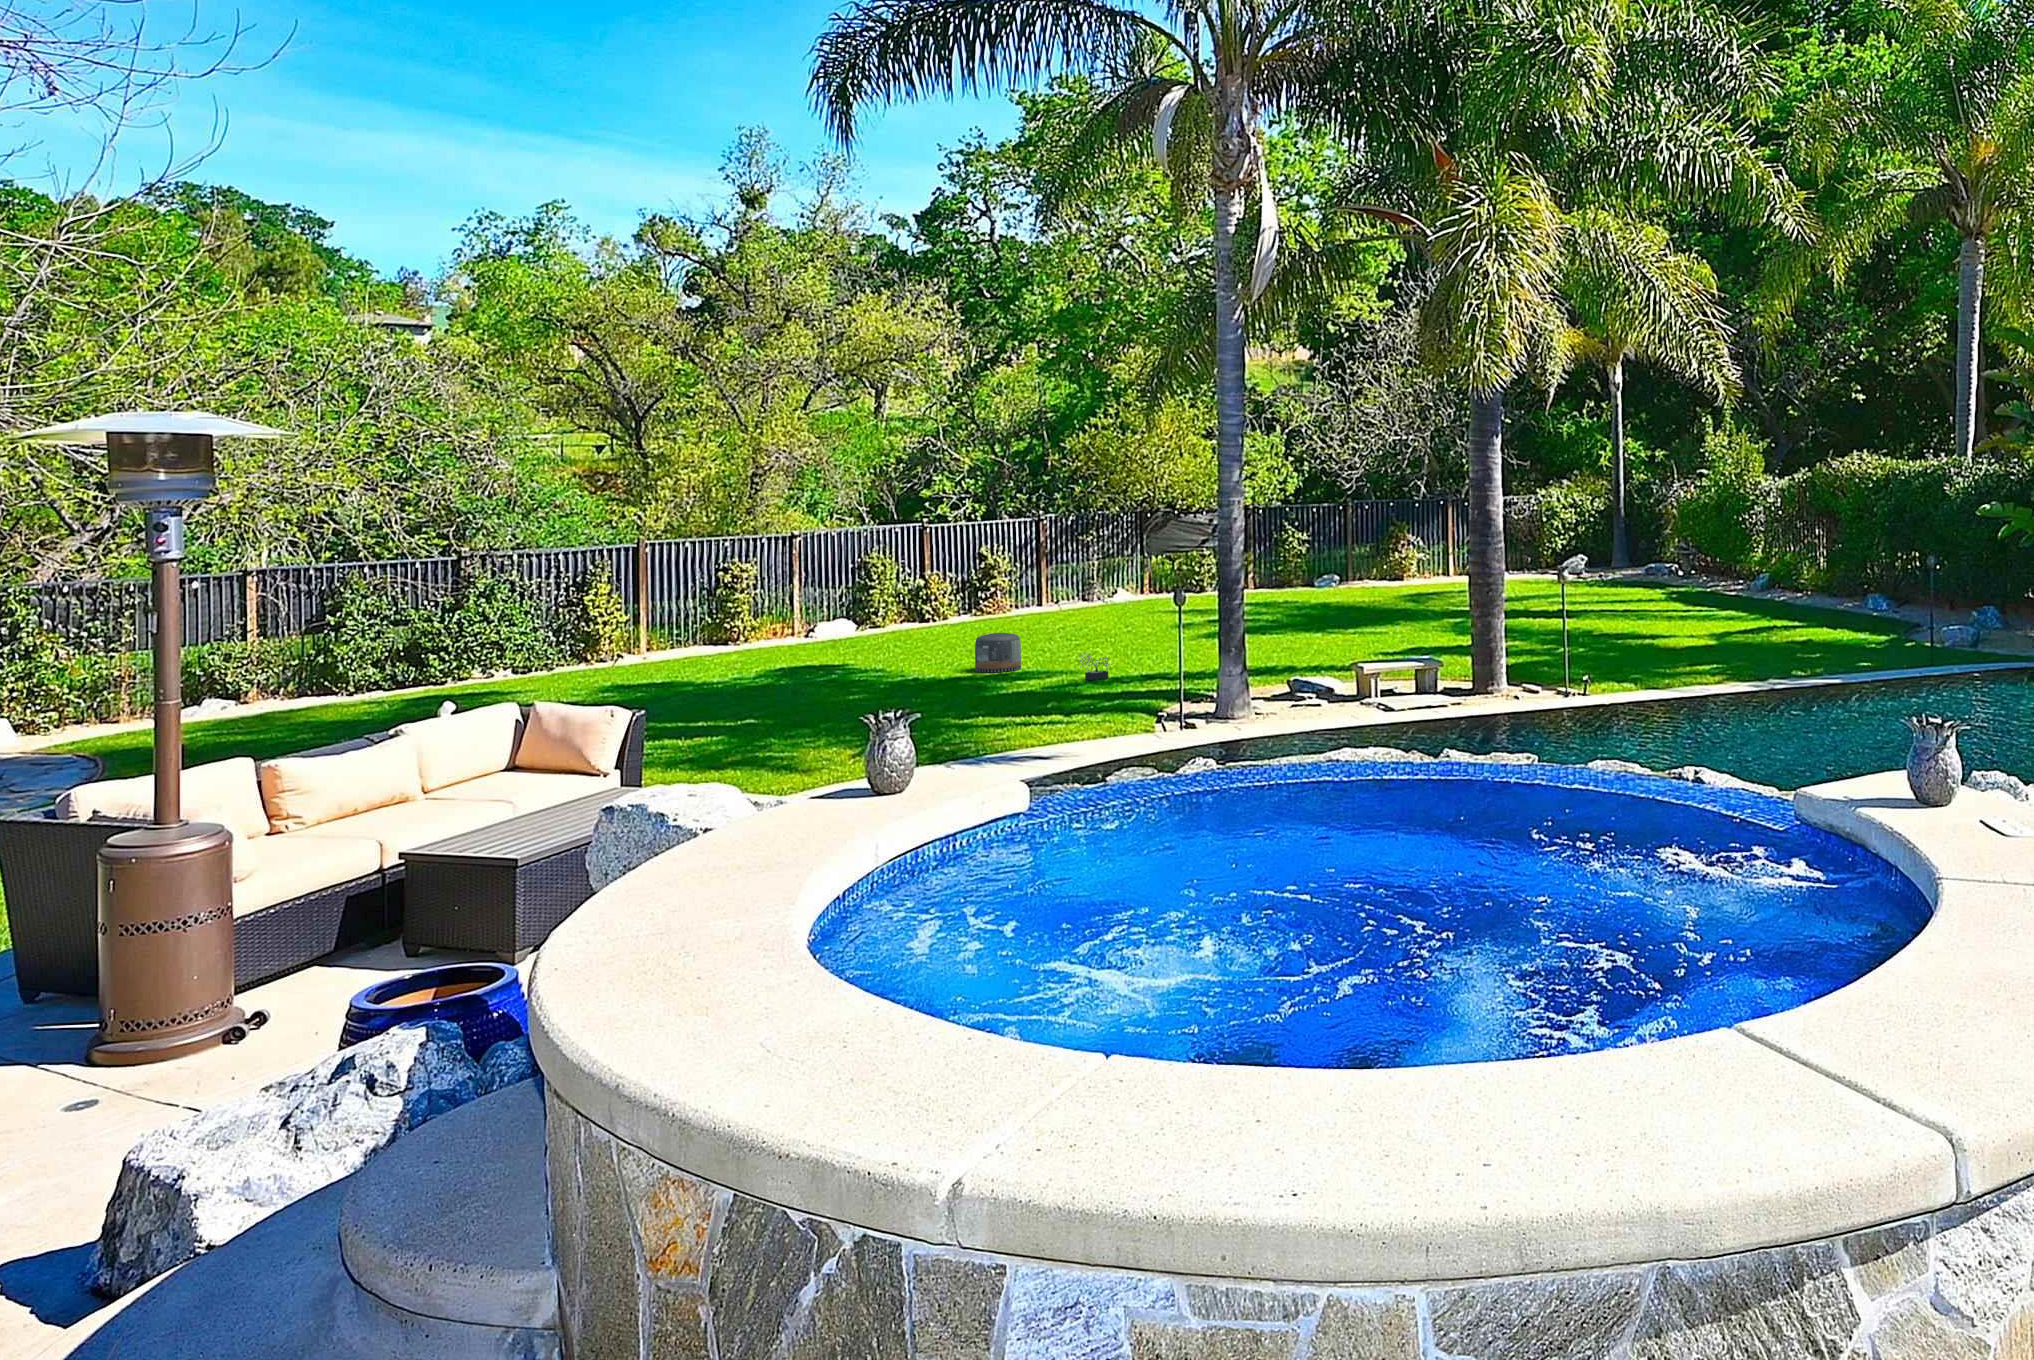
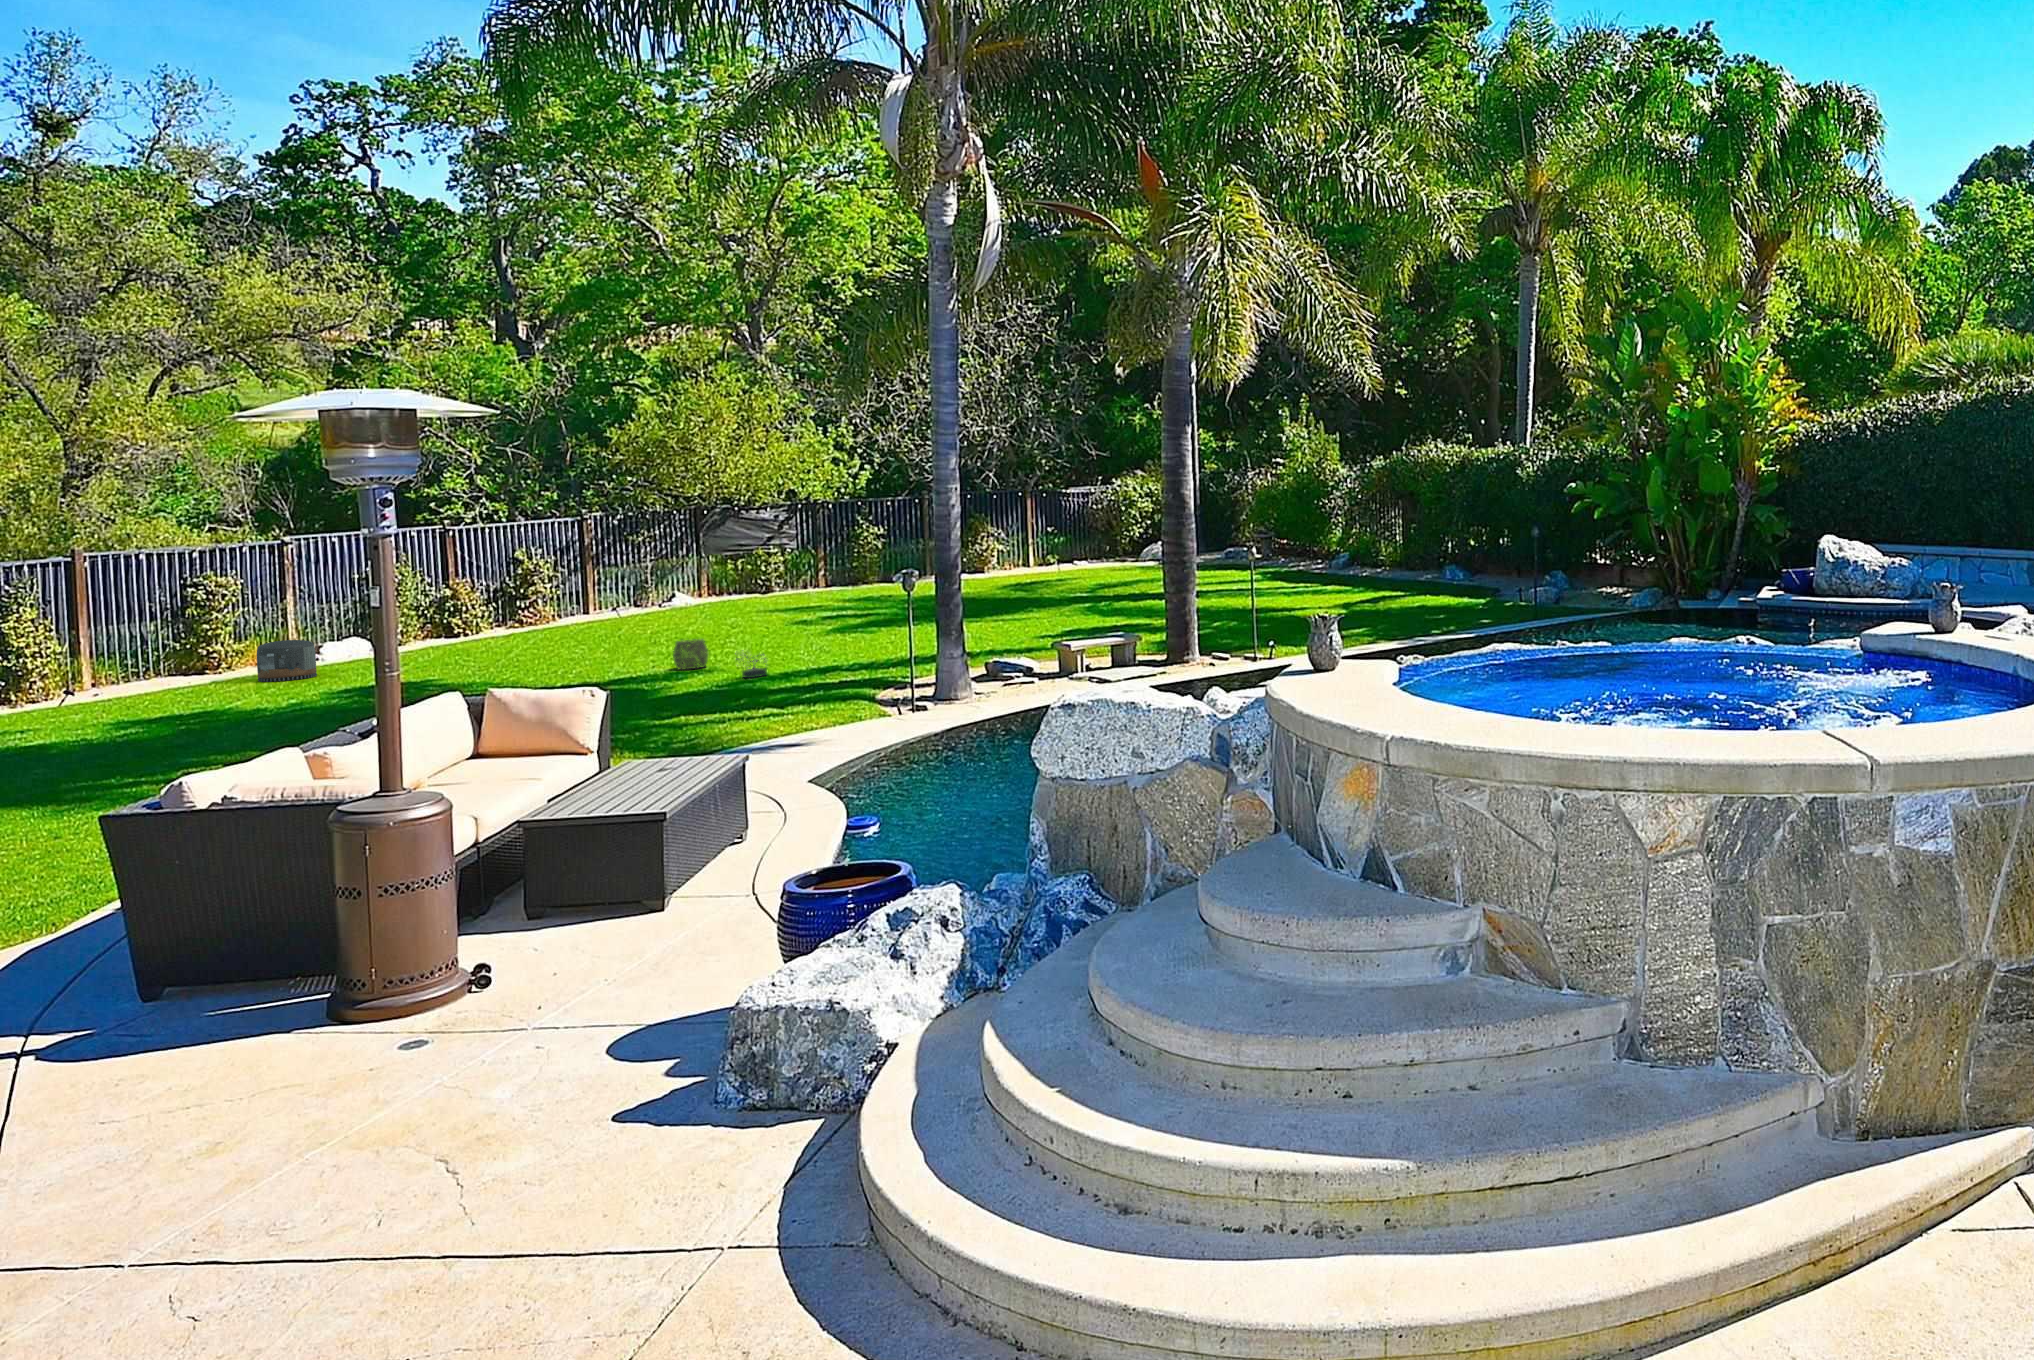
pouf: present [975,633,1021,672] -> present [257,640,317,682]
woven basket: none [1043,639,1074,667] -> present [673,639,708,670]

